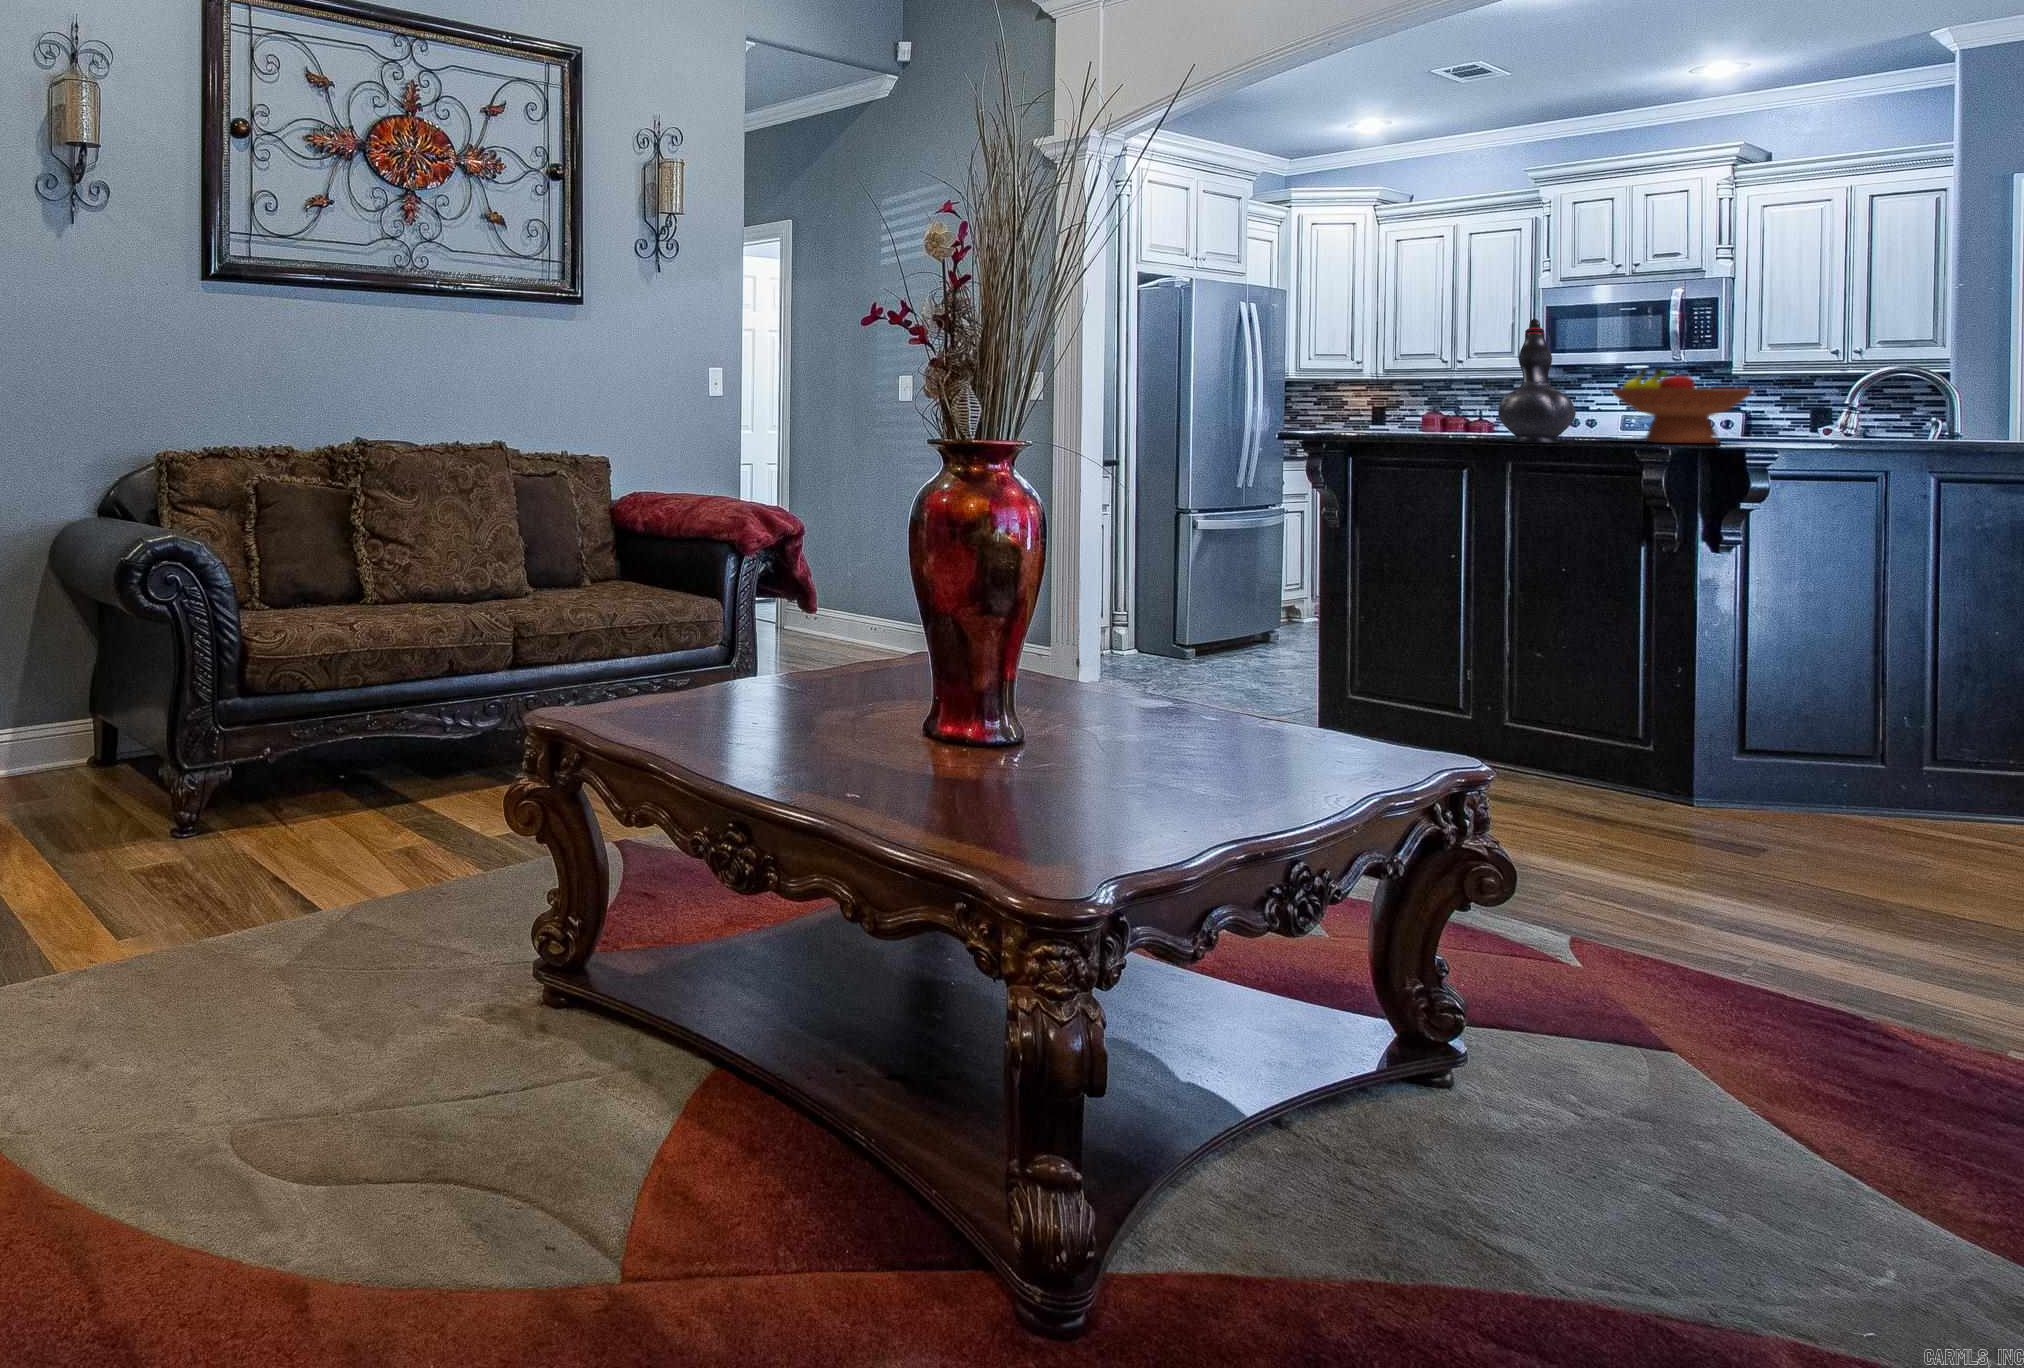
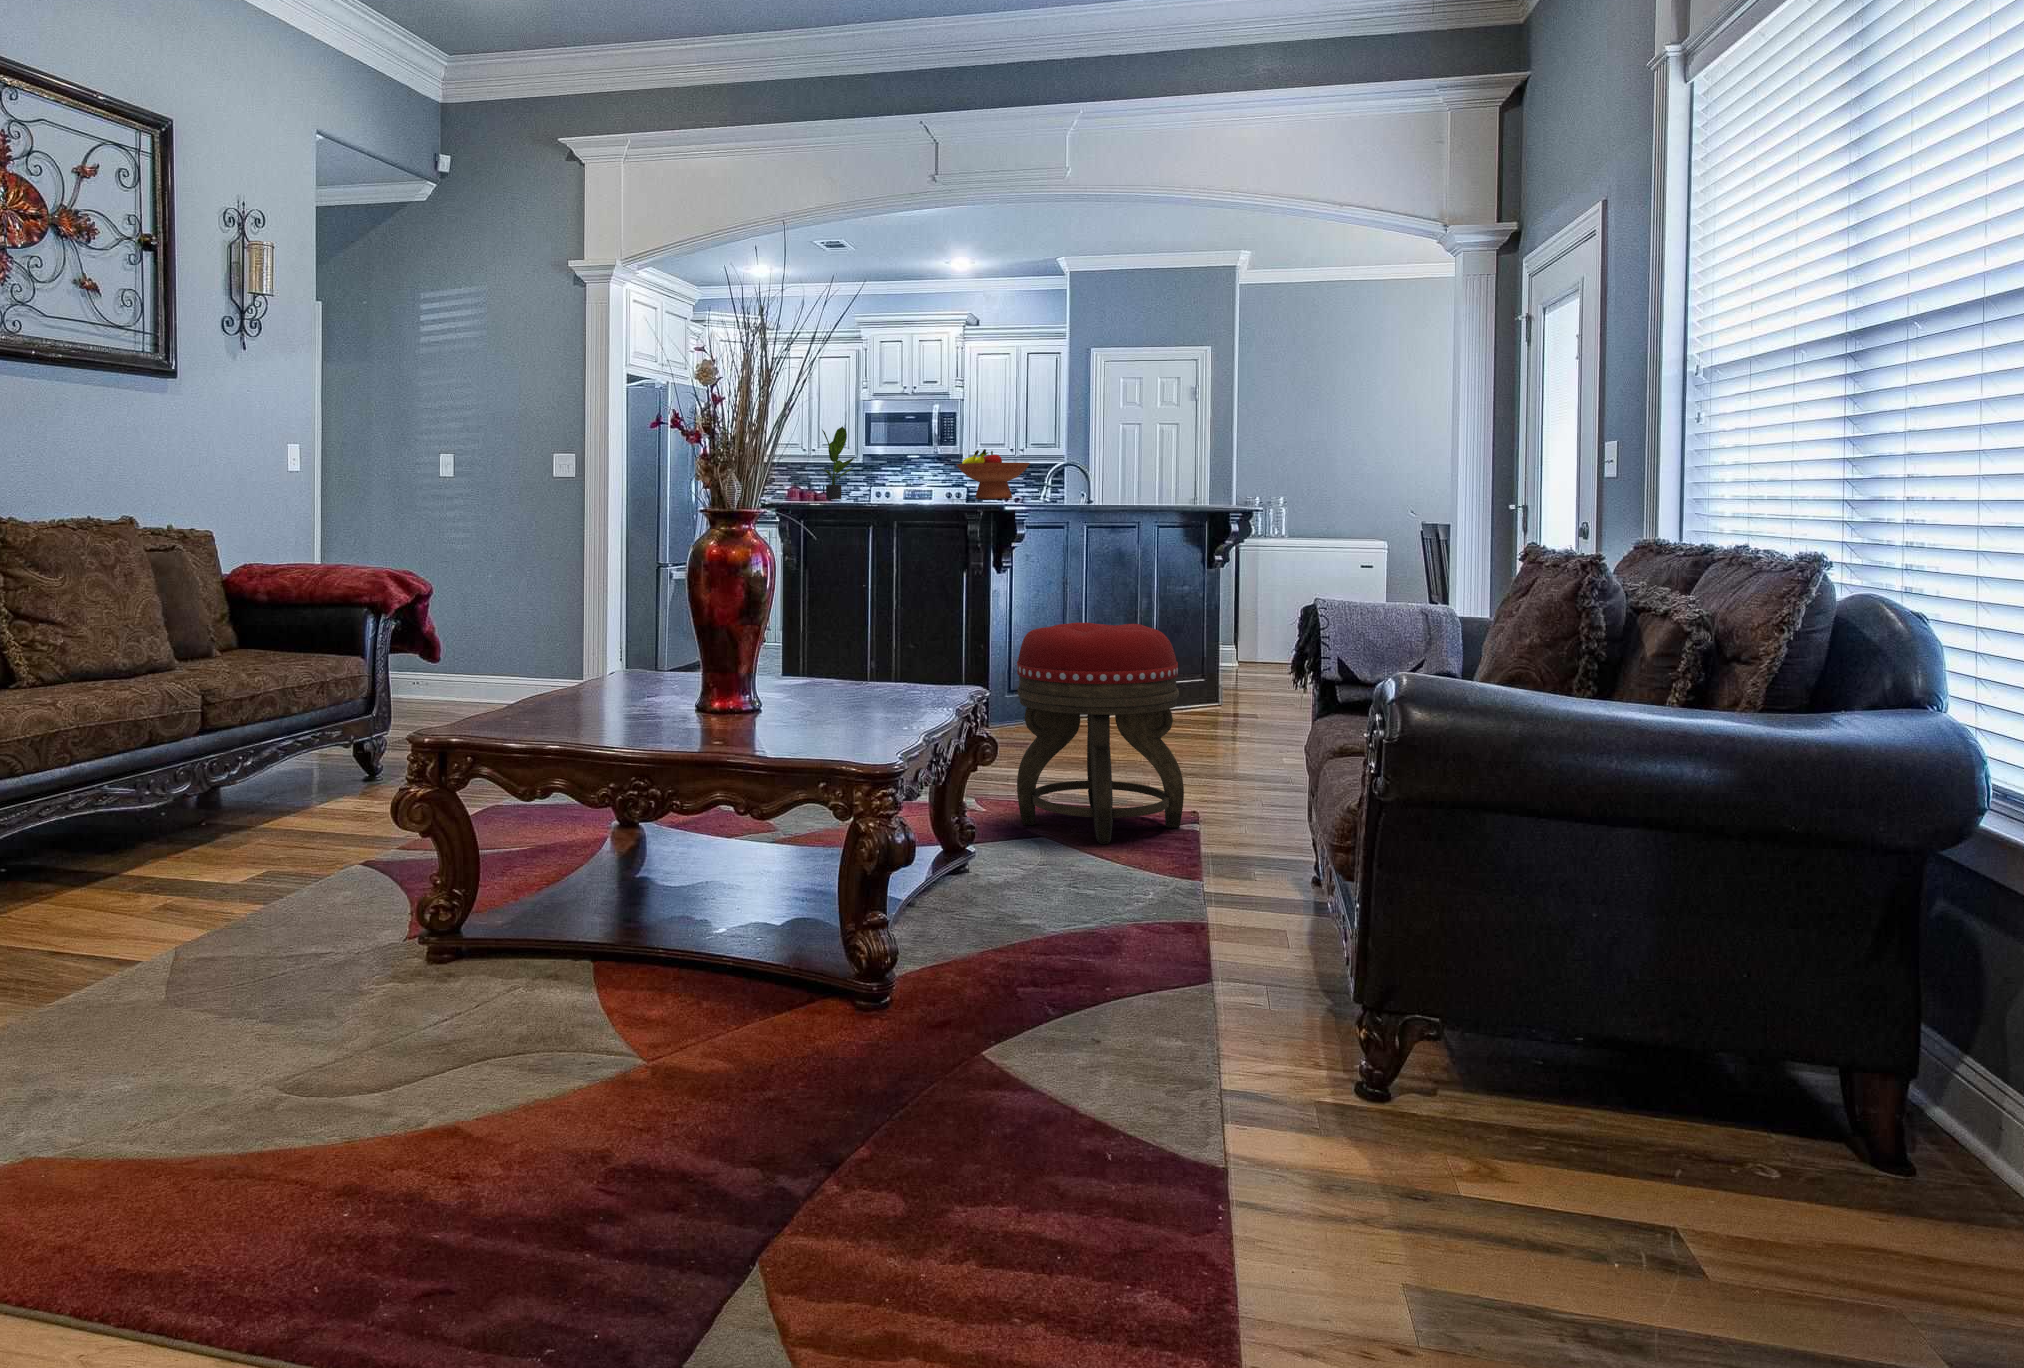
decorative vase: present [1498,319,1576,443] -> none [903,416,946,500]
potted plant: none [1397,332,1458,433] -> present [822,426,854,499]
footstool: none [1566,675,1943,1085] -> present [1017,623,1184,844]

